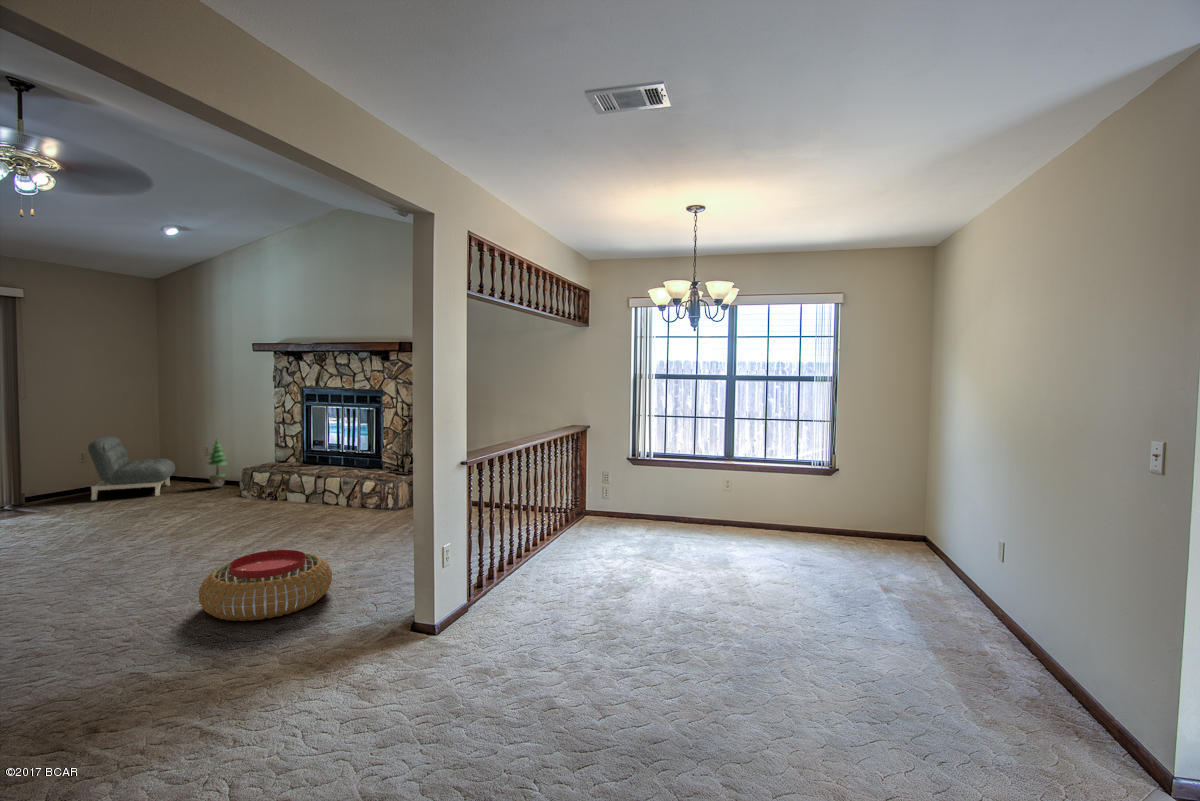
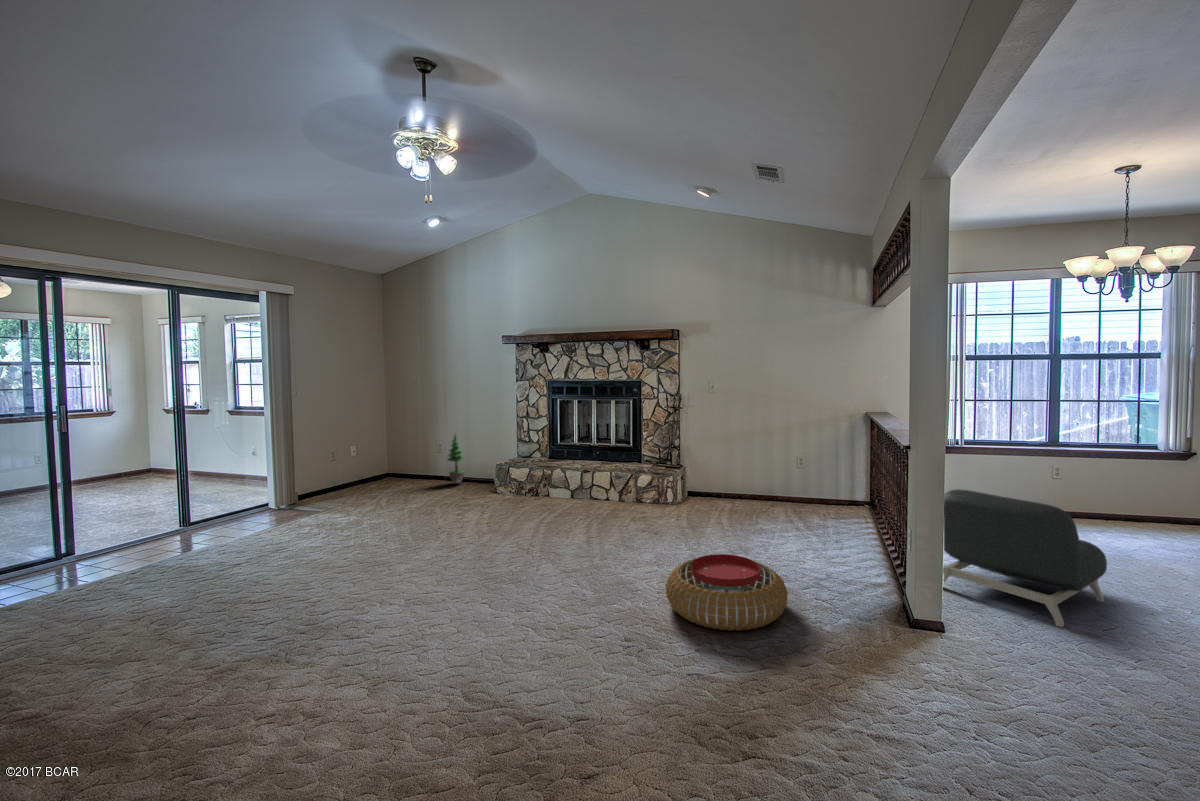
armchair: present [88,436,175,500] -> present [943,489,1107,627]

